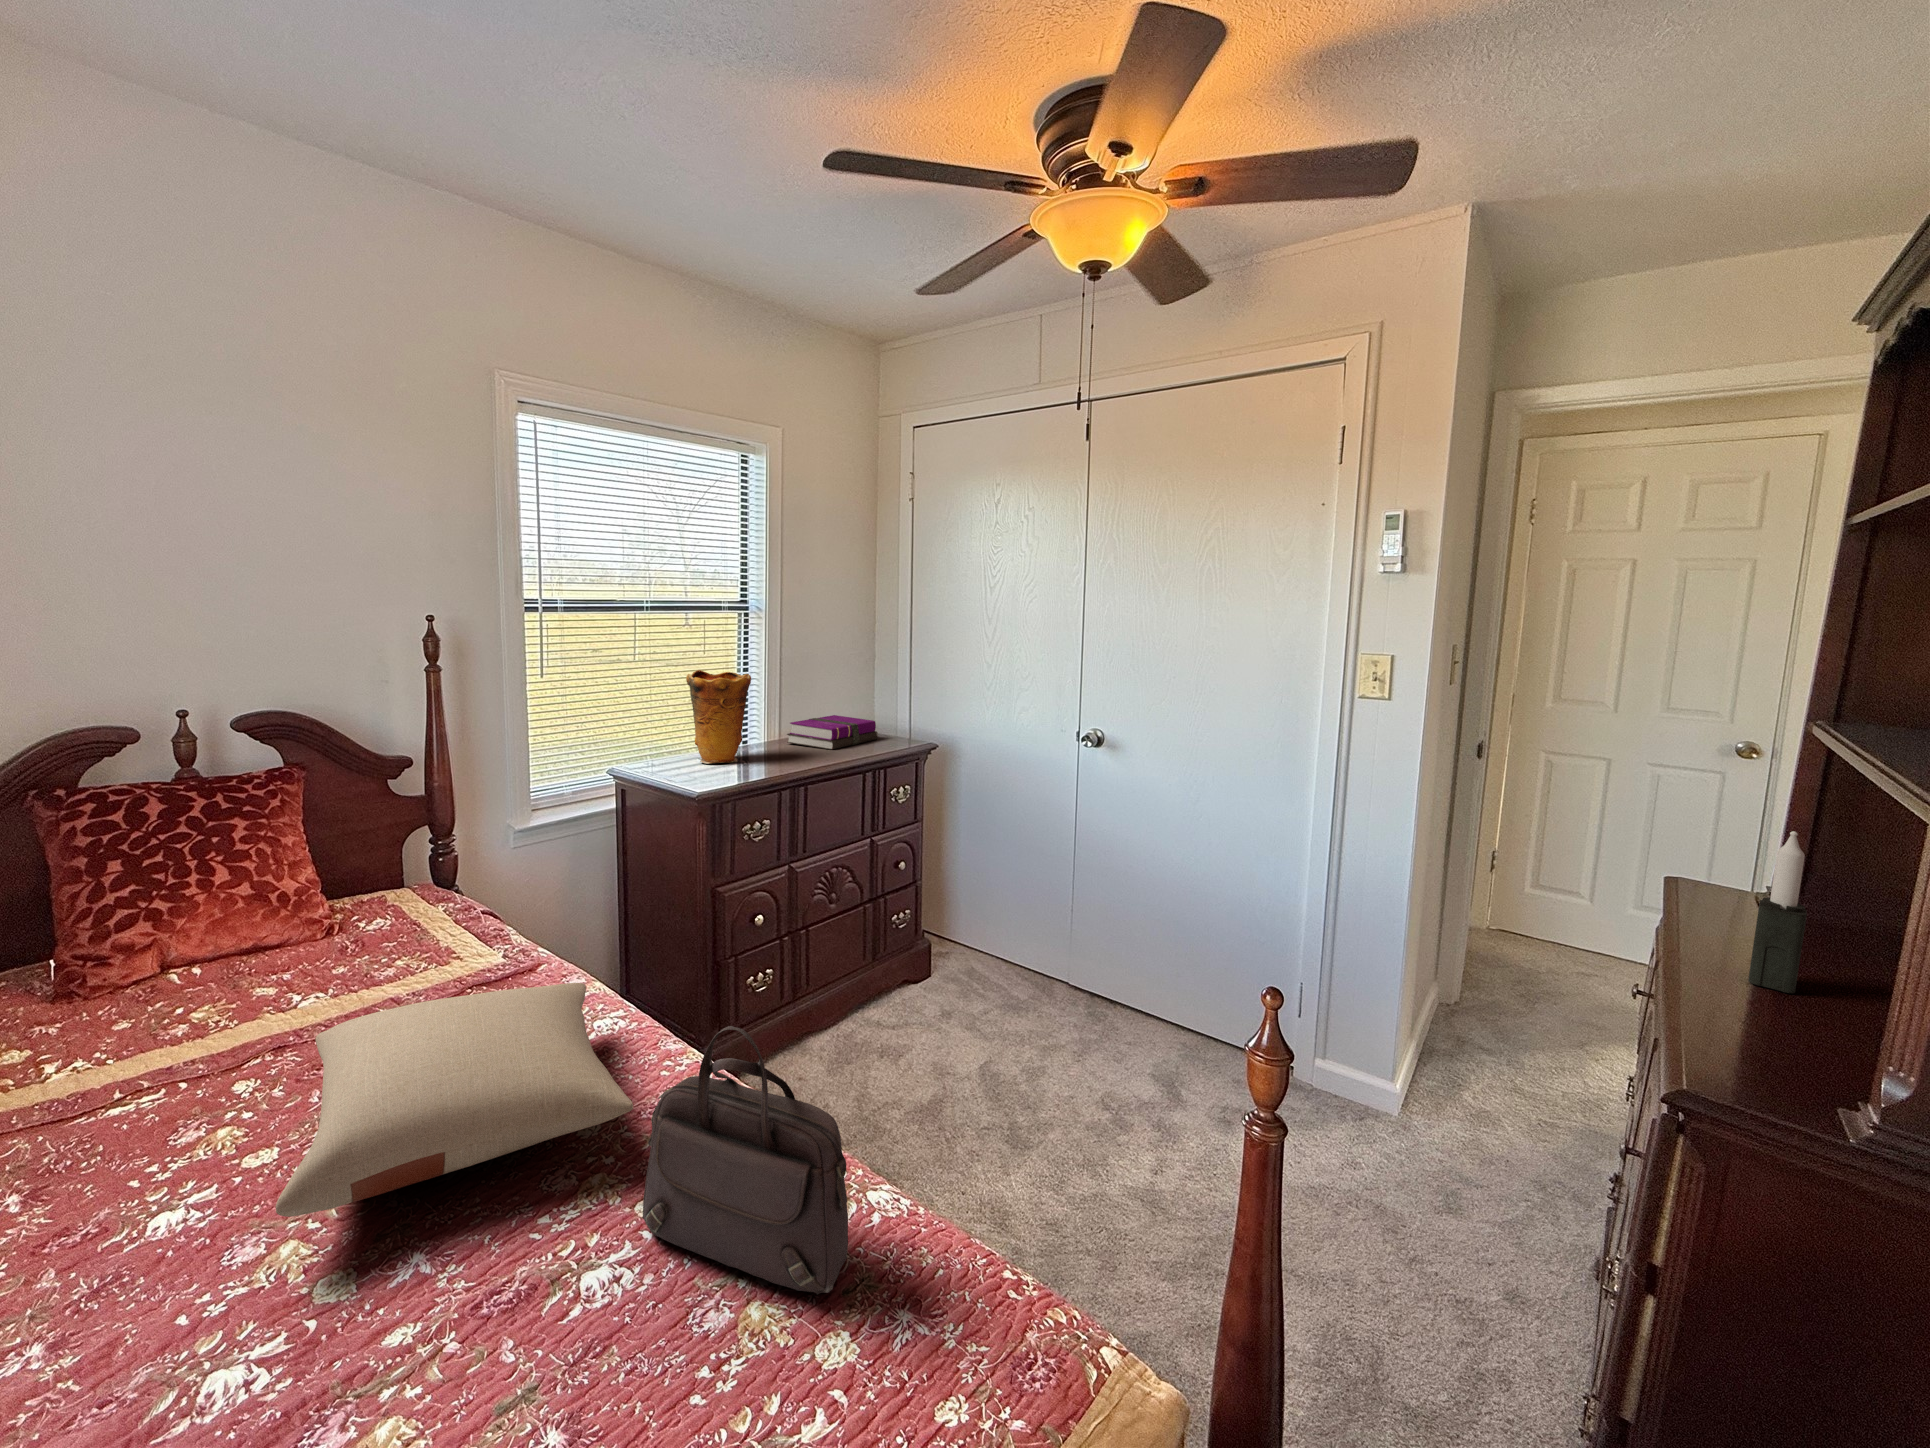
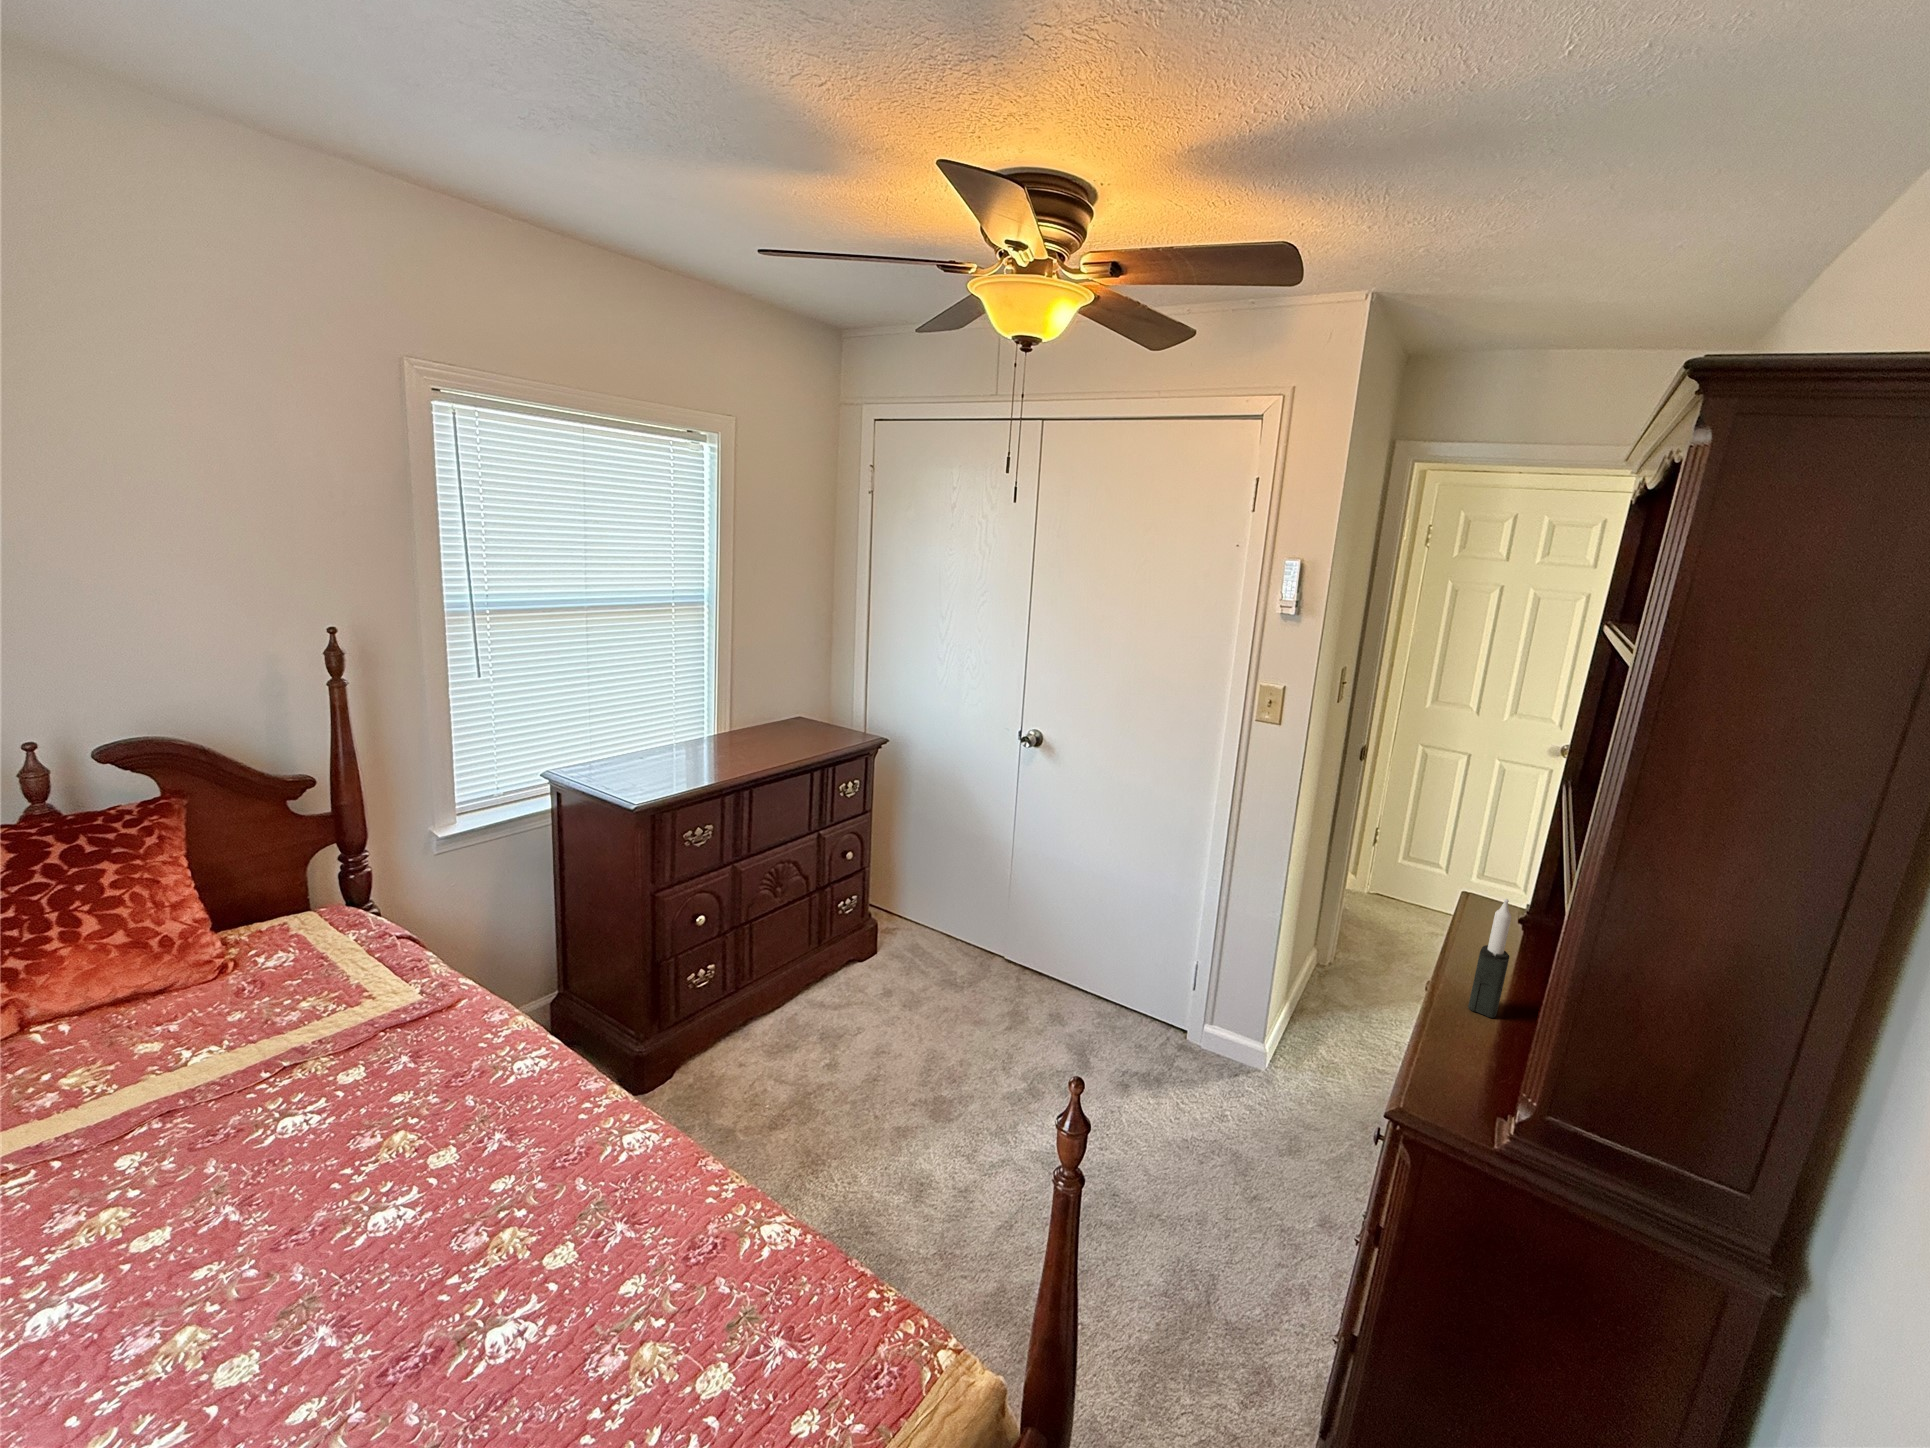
vase: present [686,670,751,764] -> none [627,674,696,768]
hardback book: present [787,715,878,750] -> none [734,710,827,750]
pillow: present [276,983,633,1217] -> none [171,1033,543,1315]
handbag: present [643,1026,848,1294] -> none [549,1116,735,1330]

